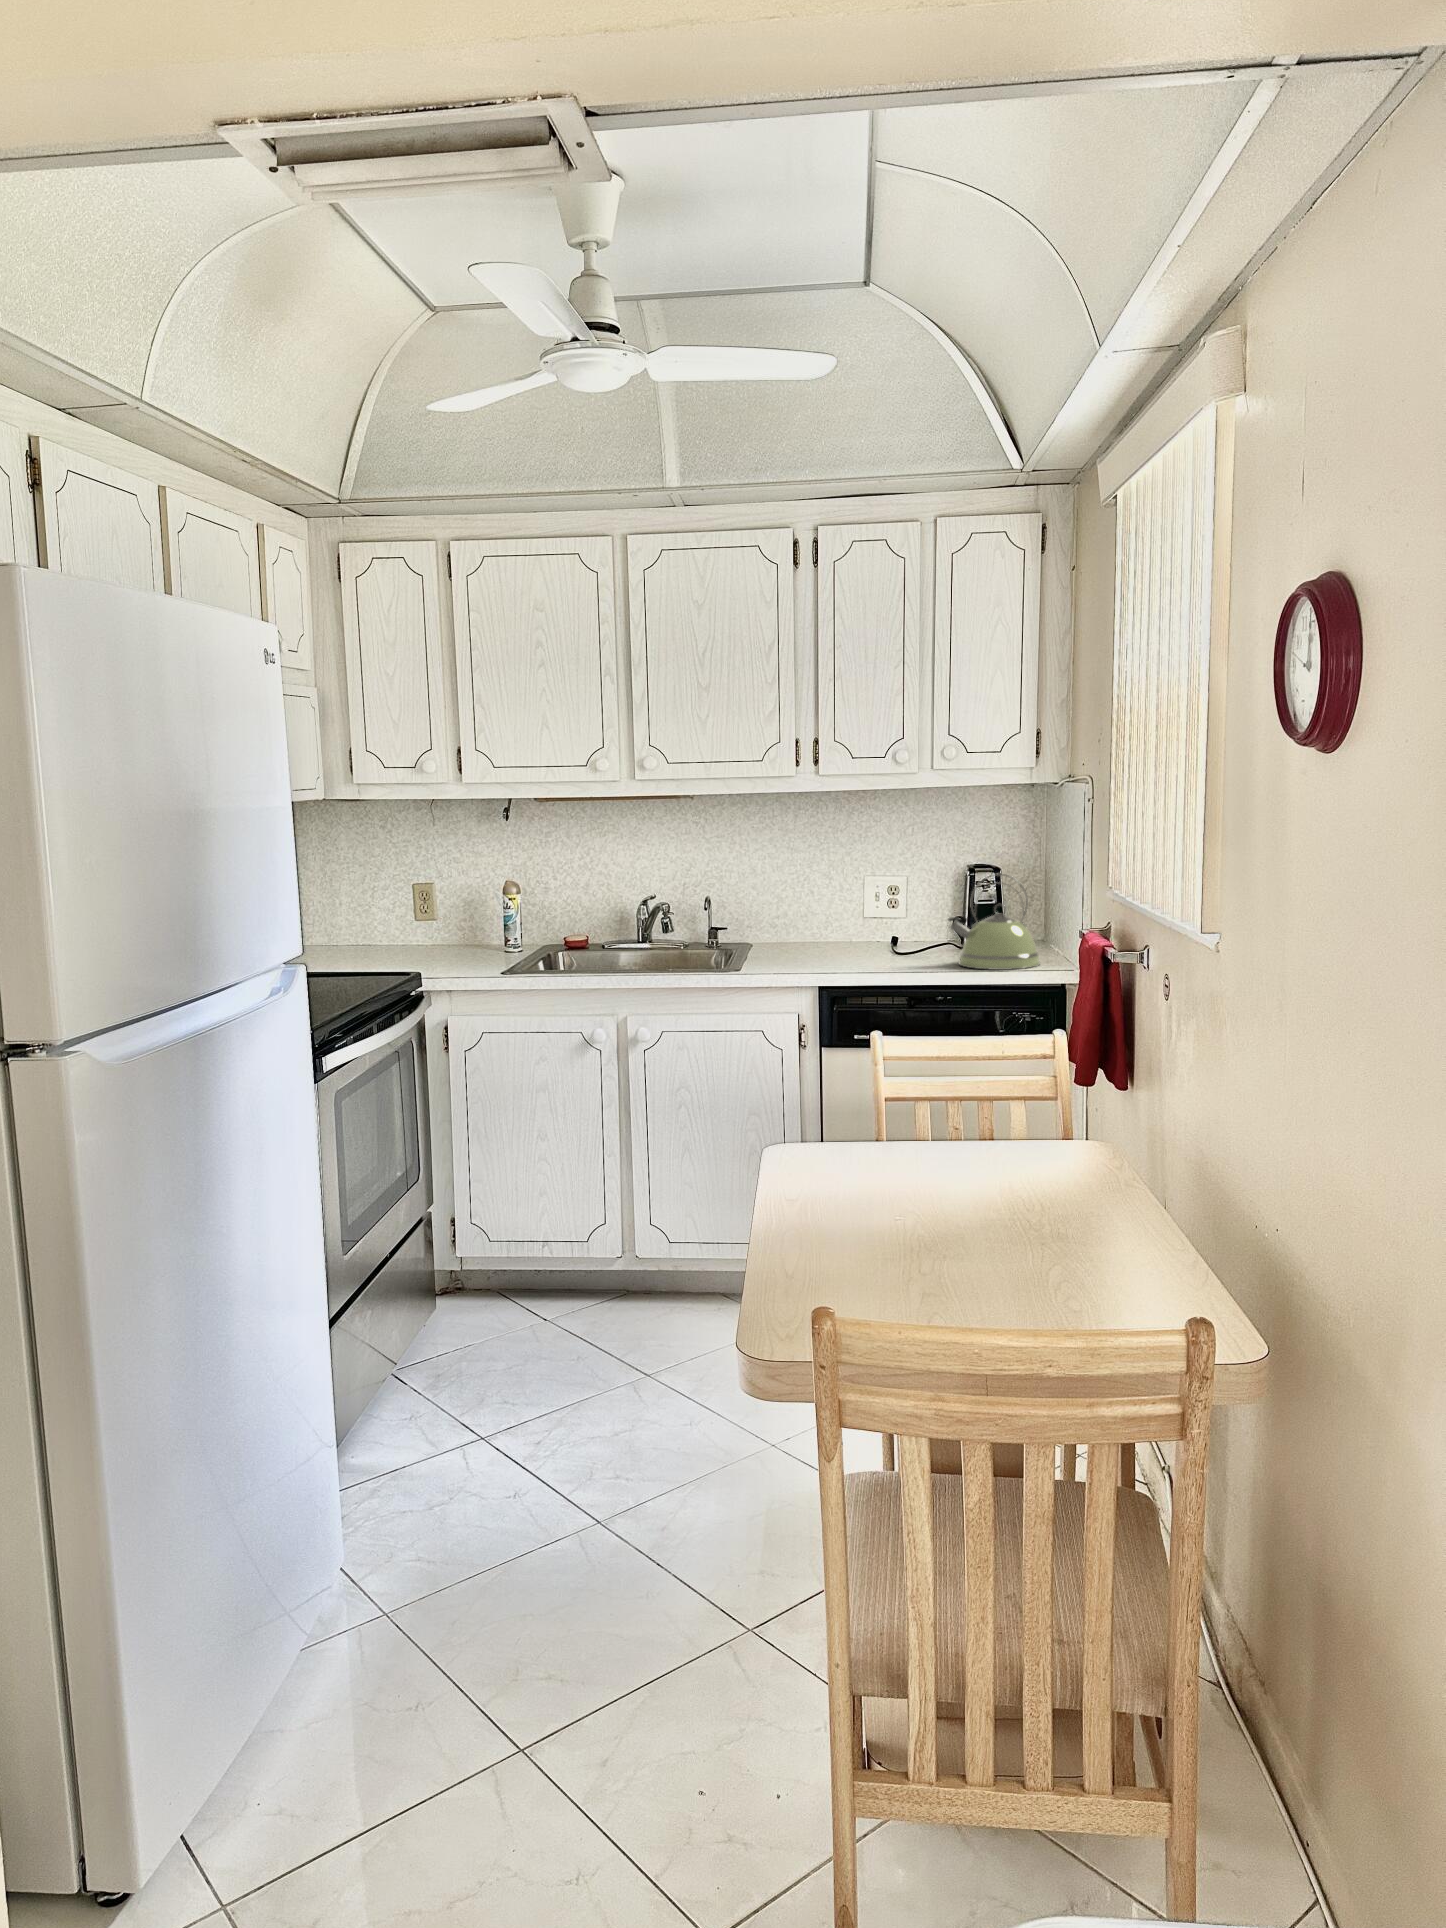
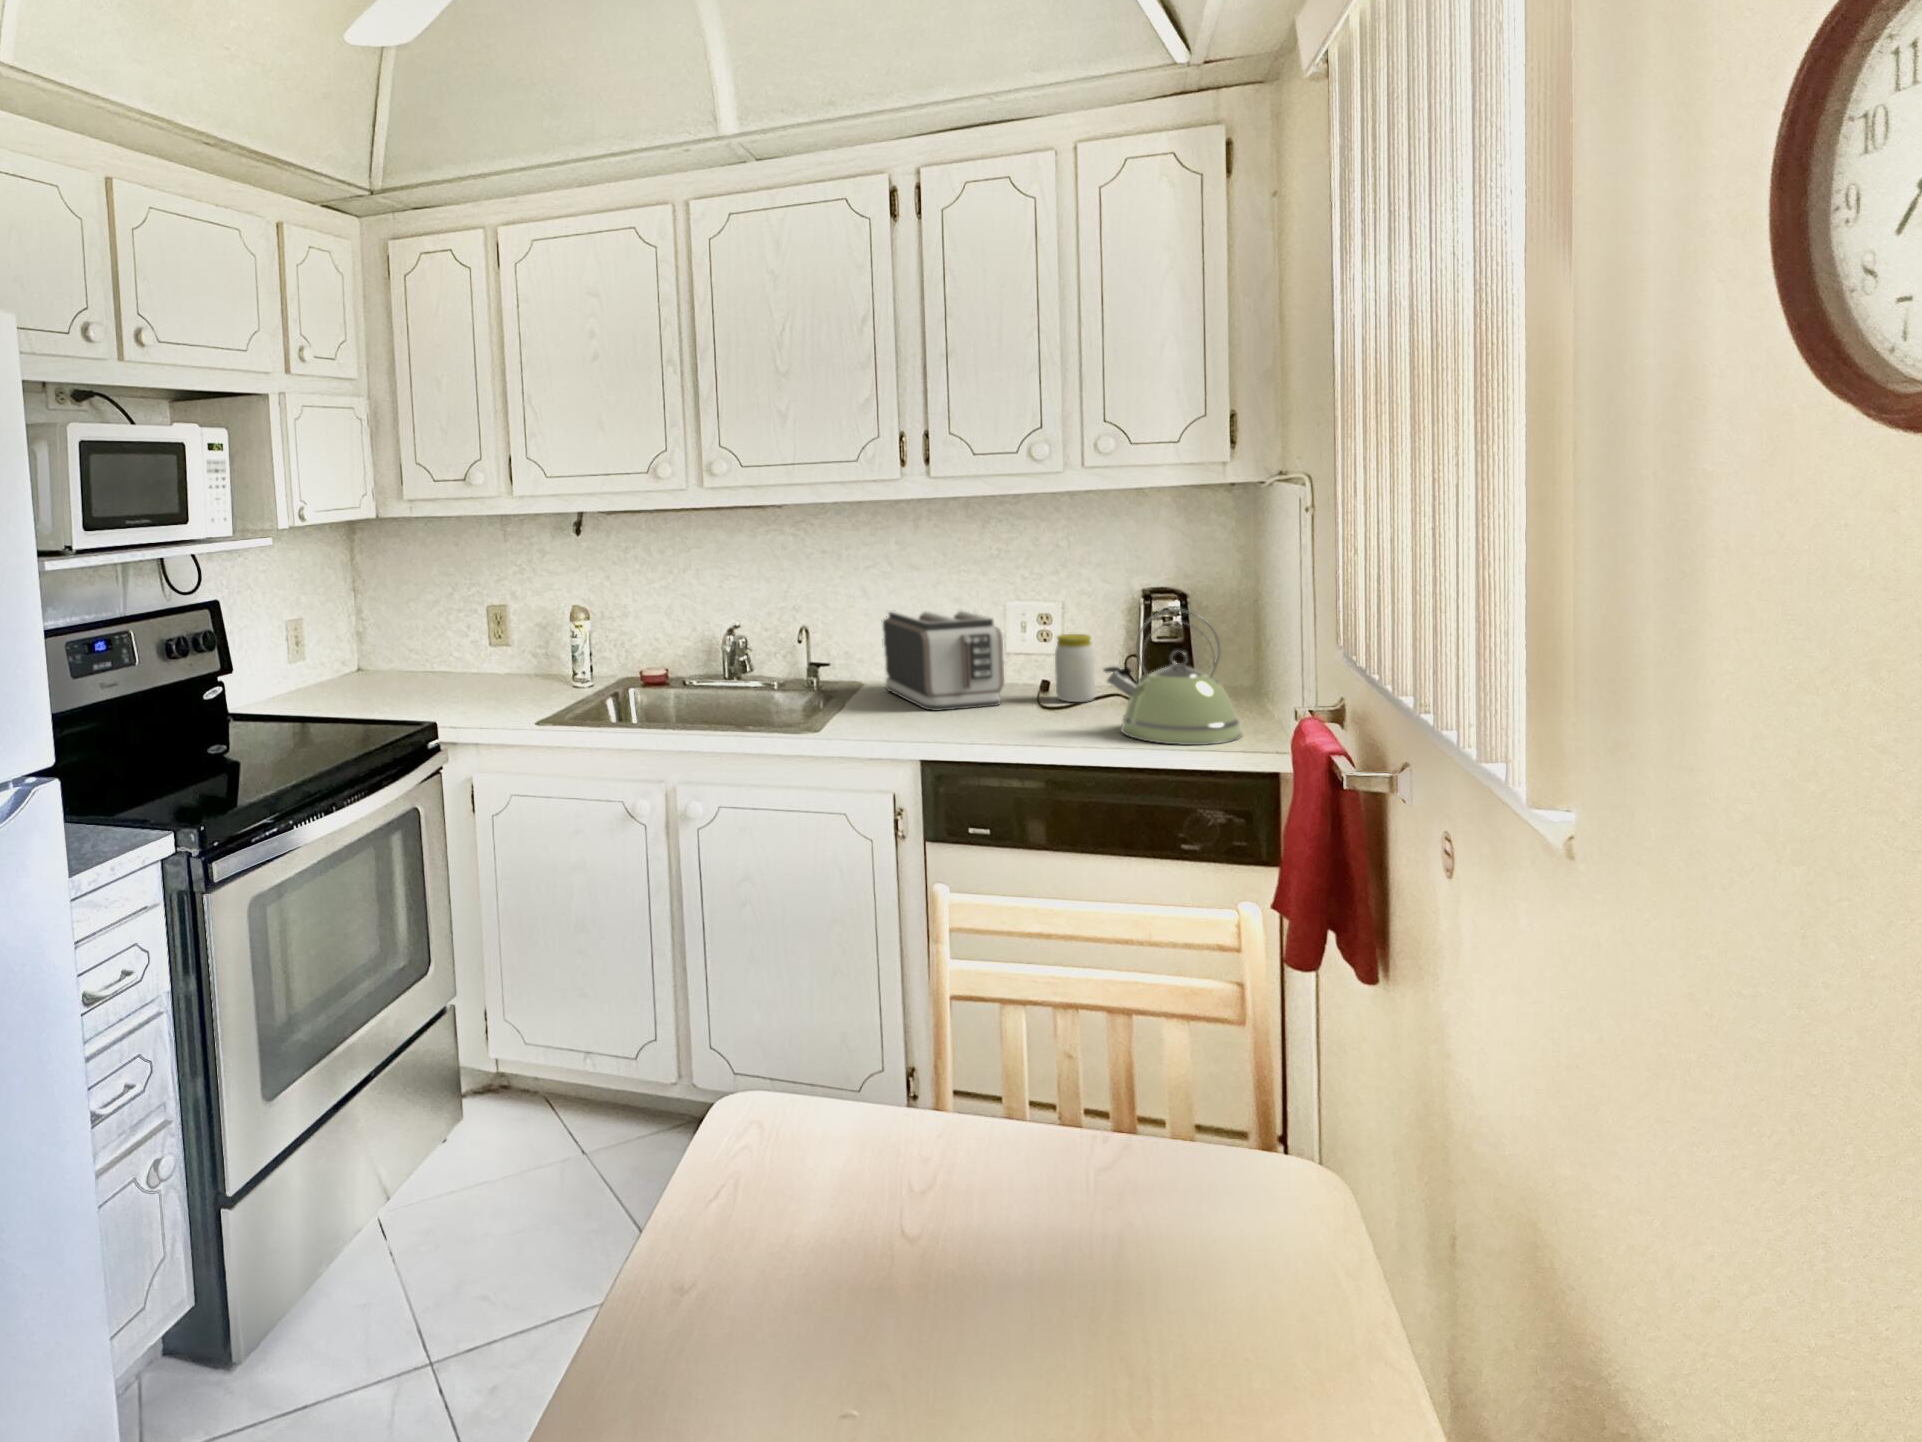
toaster: none [768,881,868,959] -> present [883,611,1004,711]
jar: none [905,899,934,951] -> present [1055,634,1096,702]

